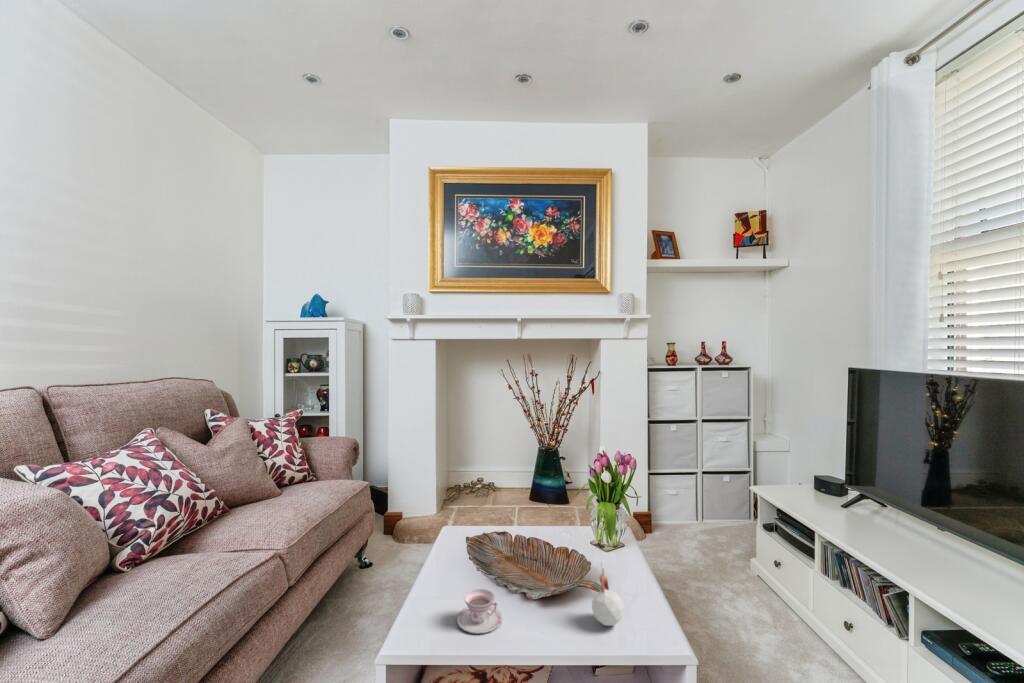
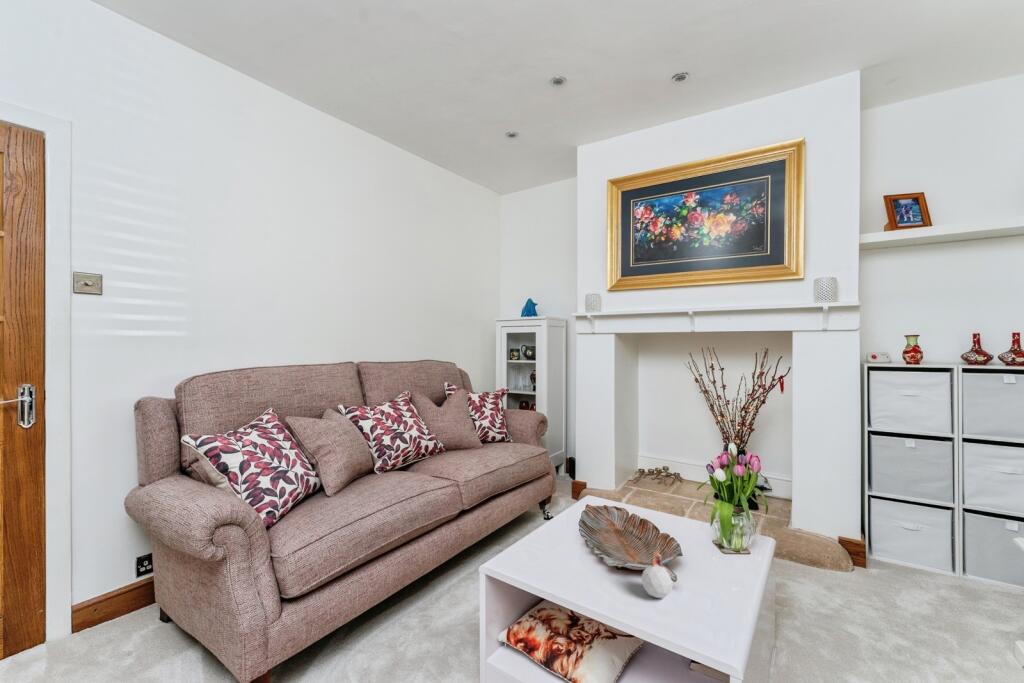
teacup: present [457,589,502,634] -> none [538,534,573,567]

